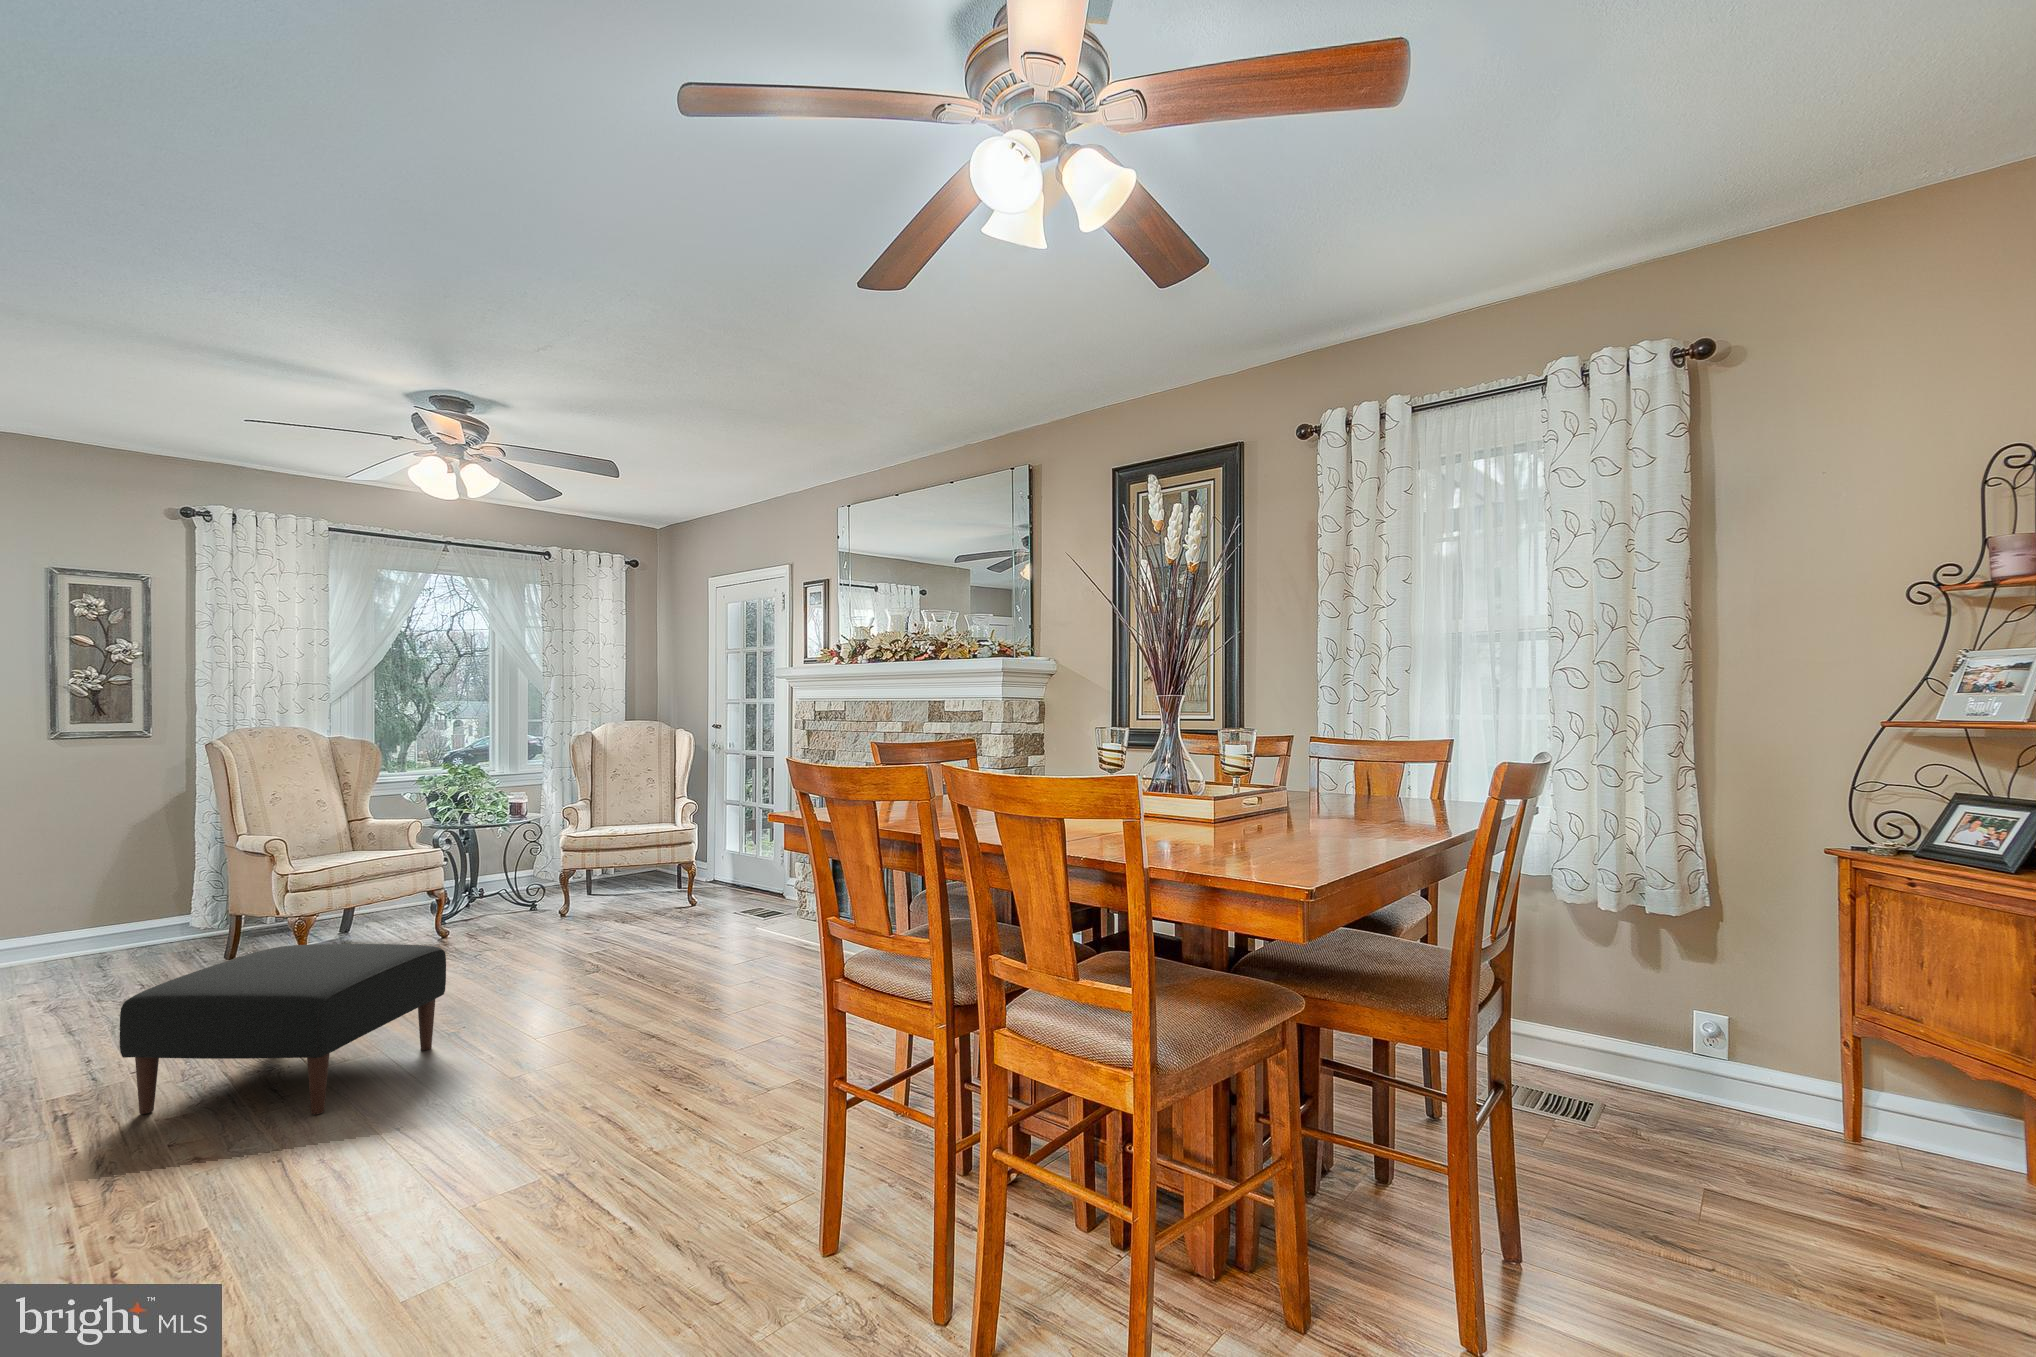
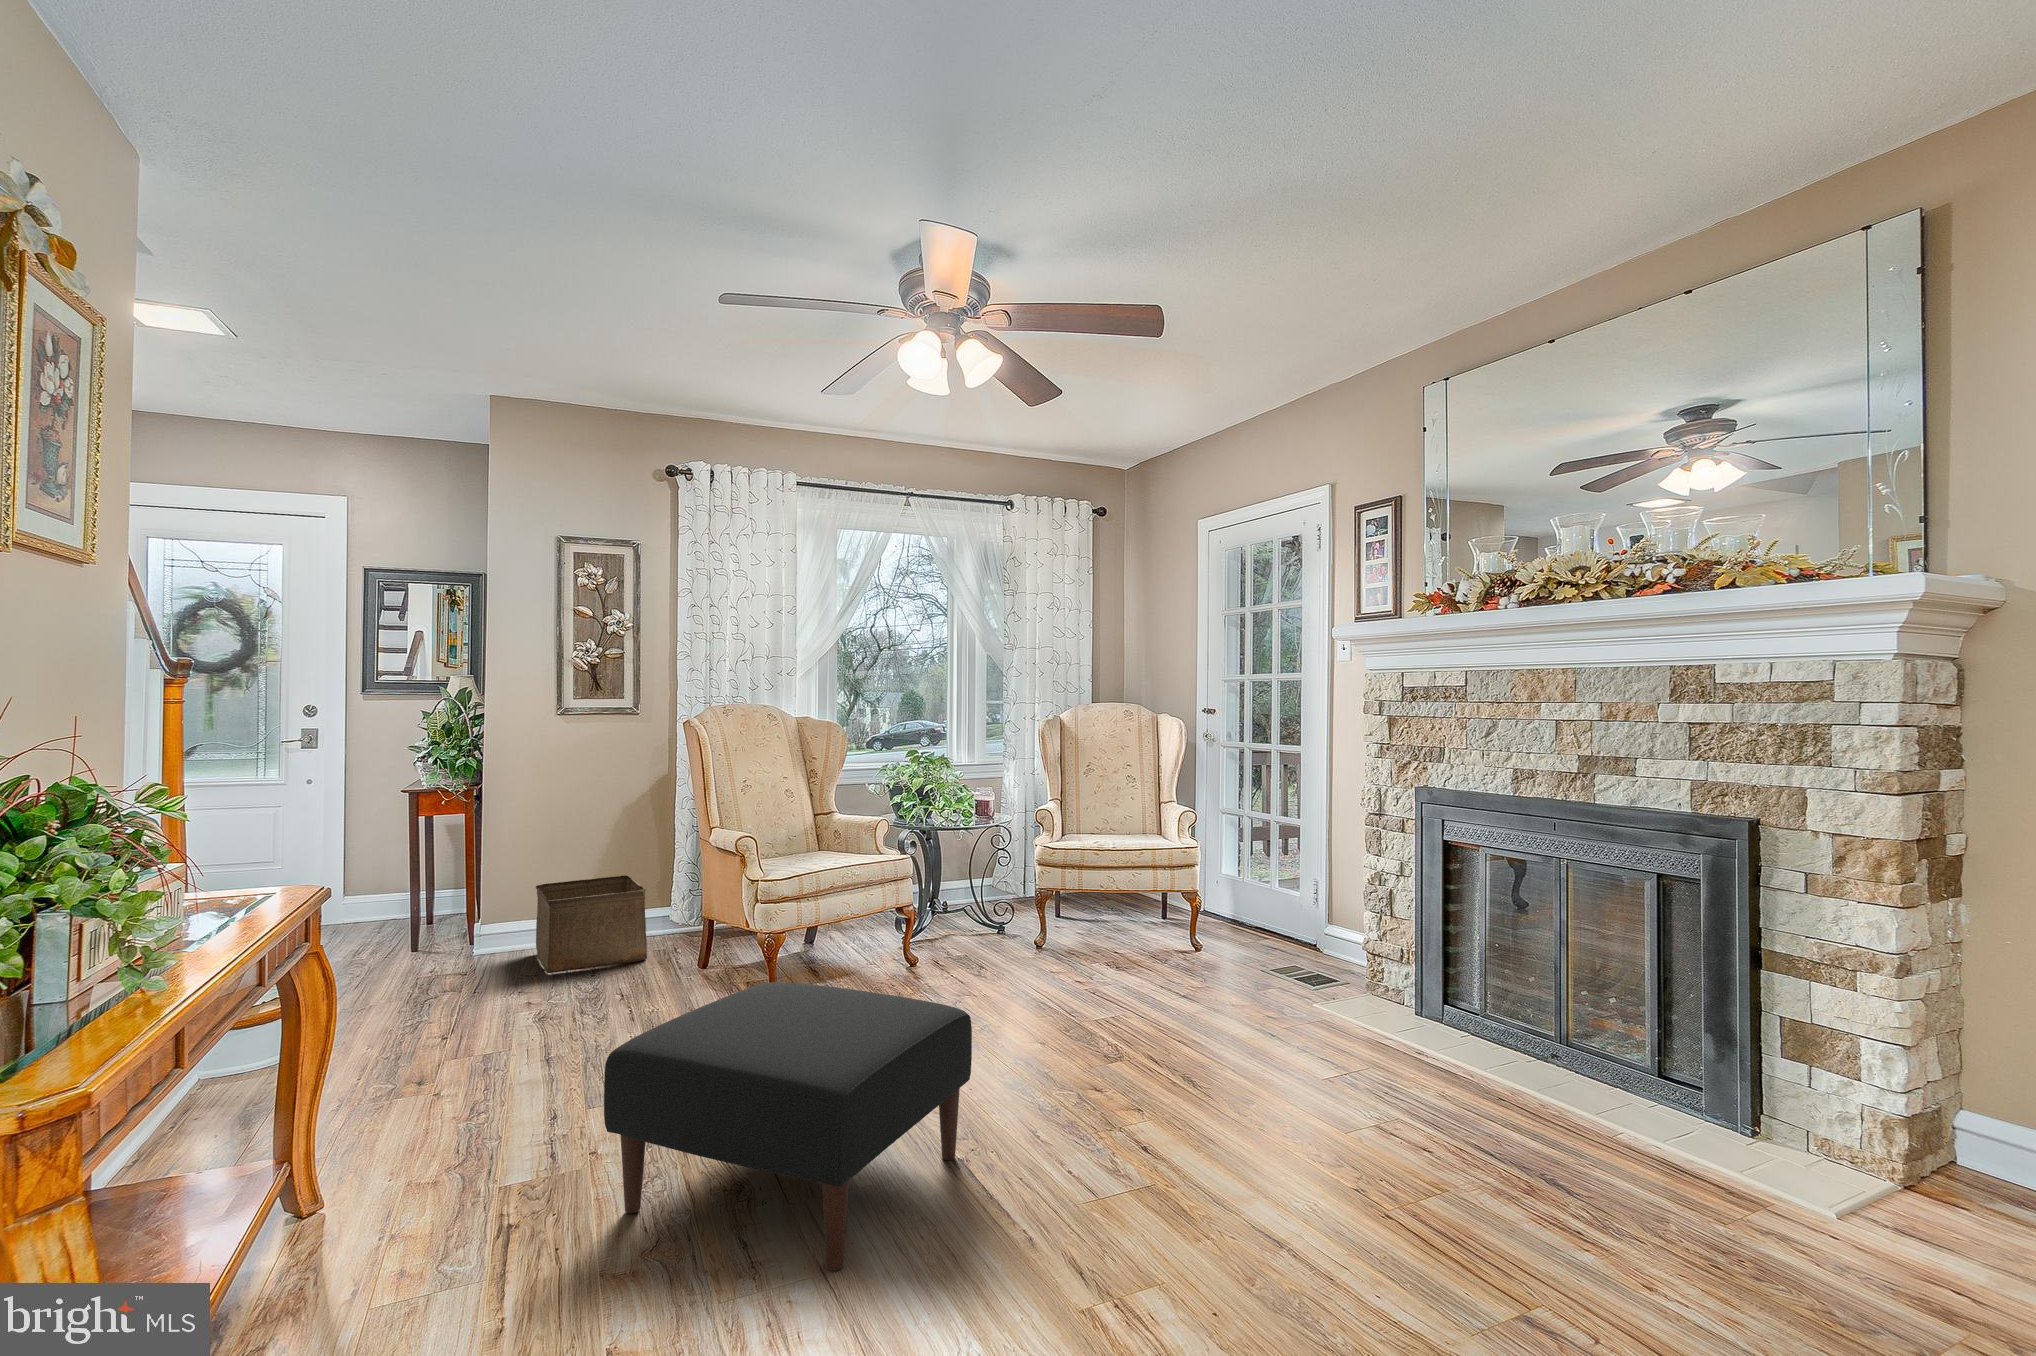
storage bin: none [25,886,161,981] -> present [536,875,647,973]

